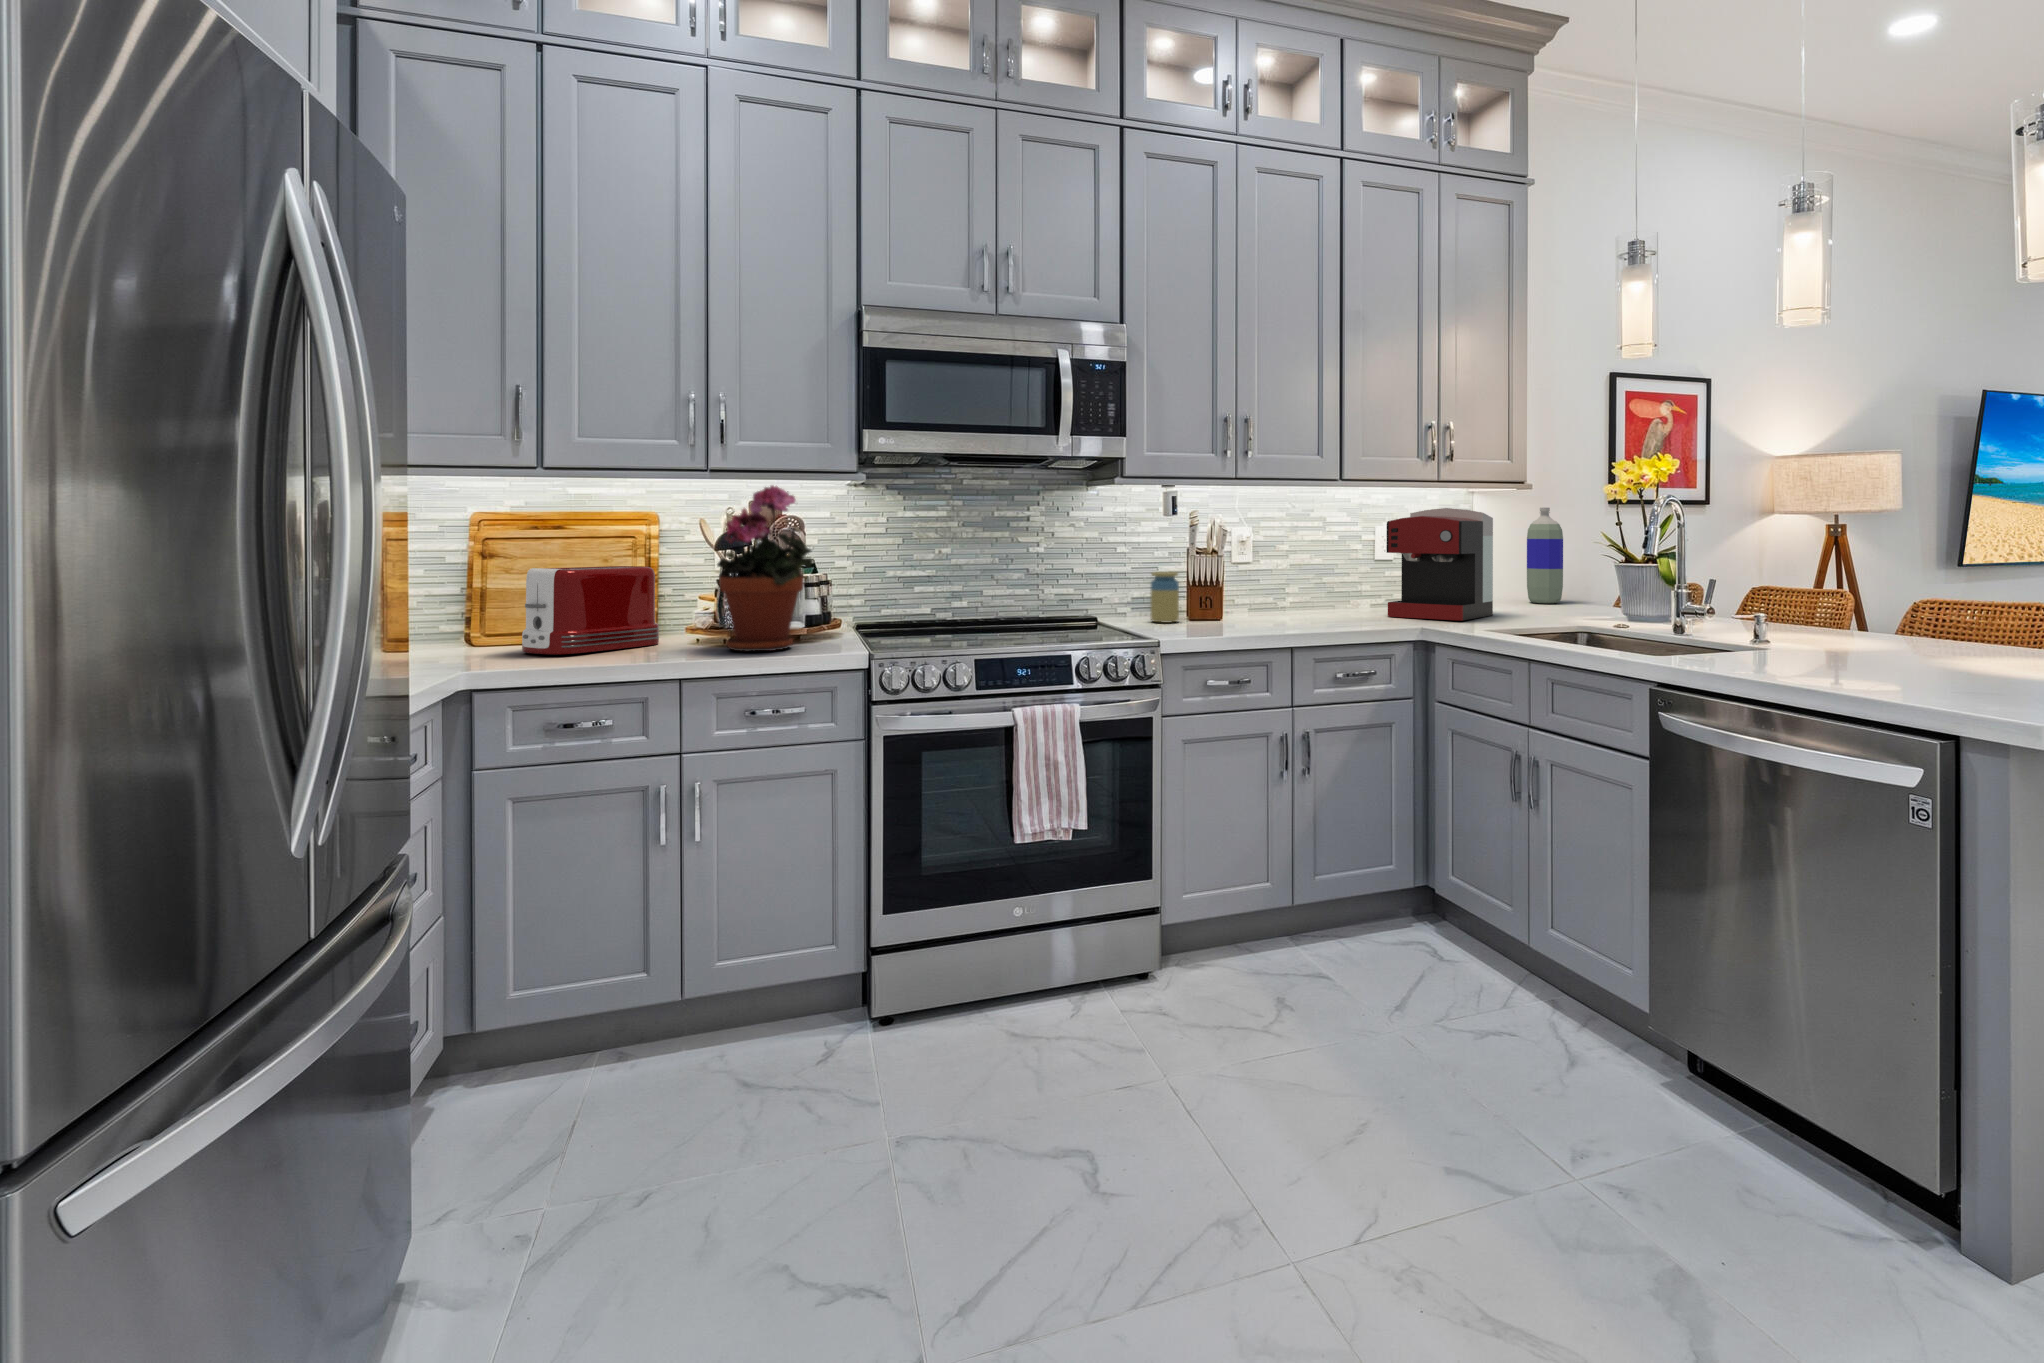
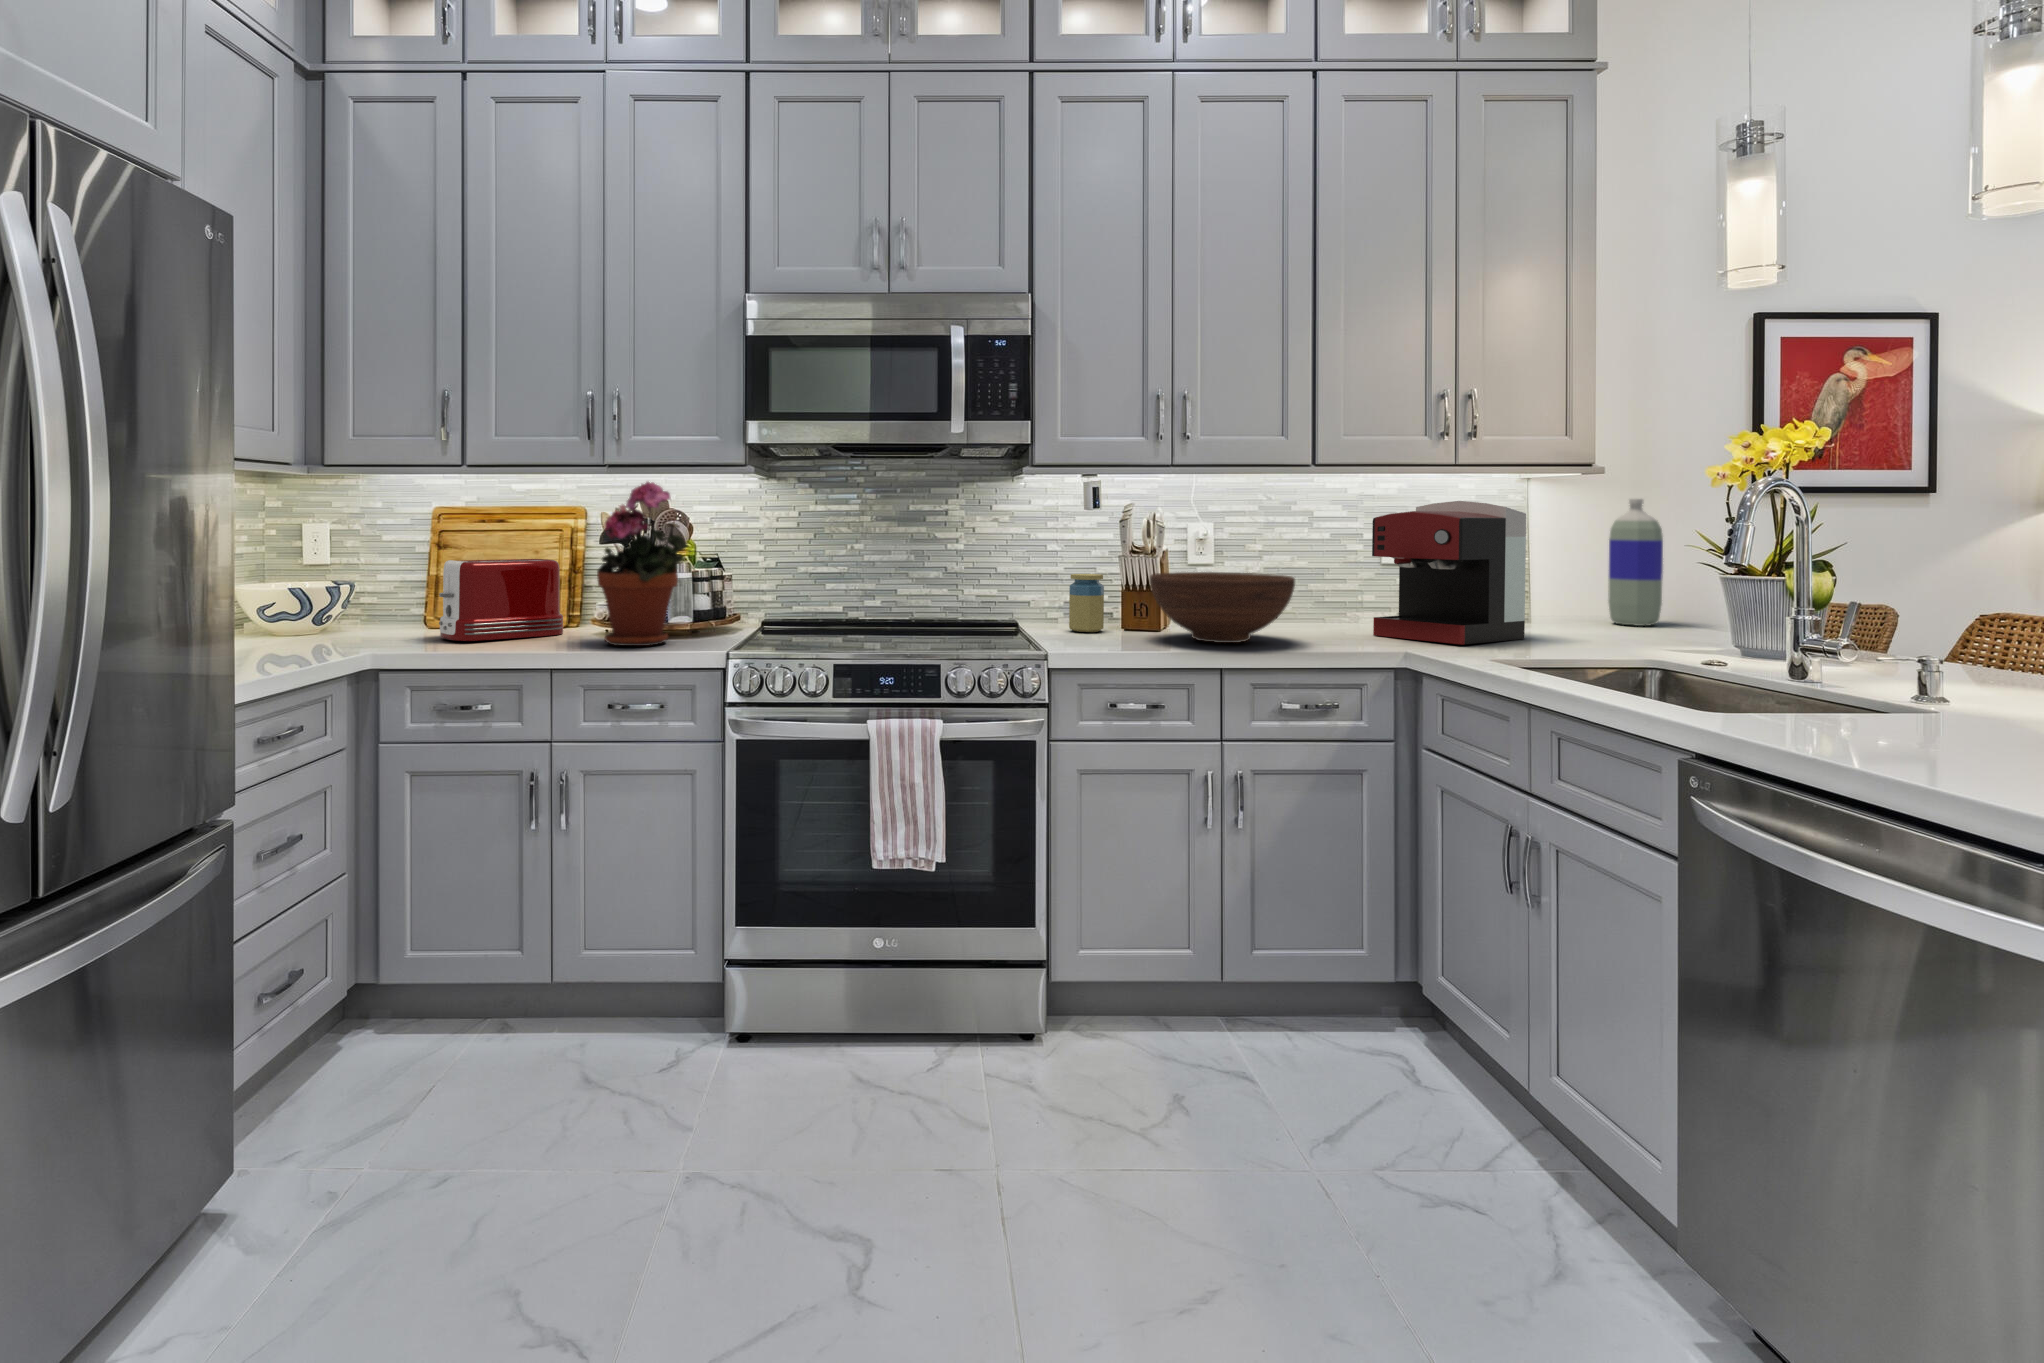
fruit bowl: none [1226,568,1345,626] -> present [1150,572,1295,643]

